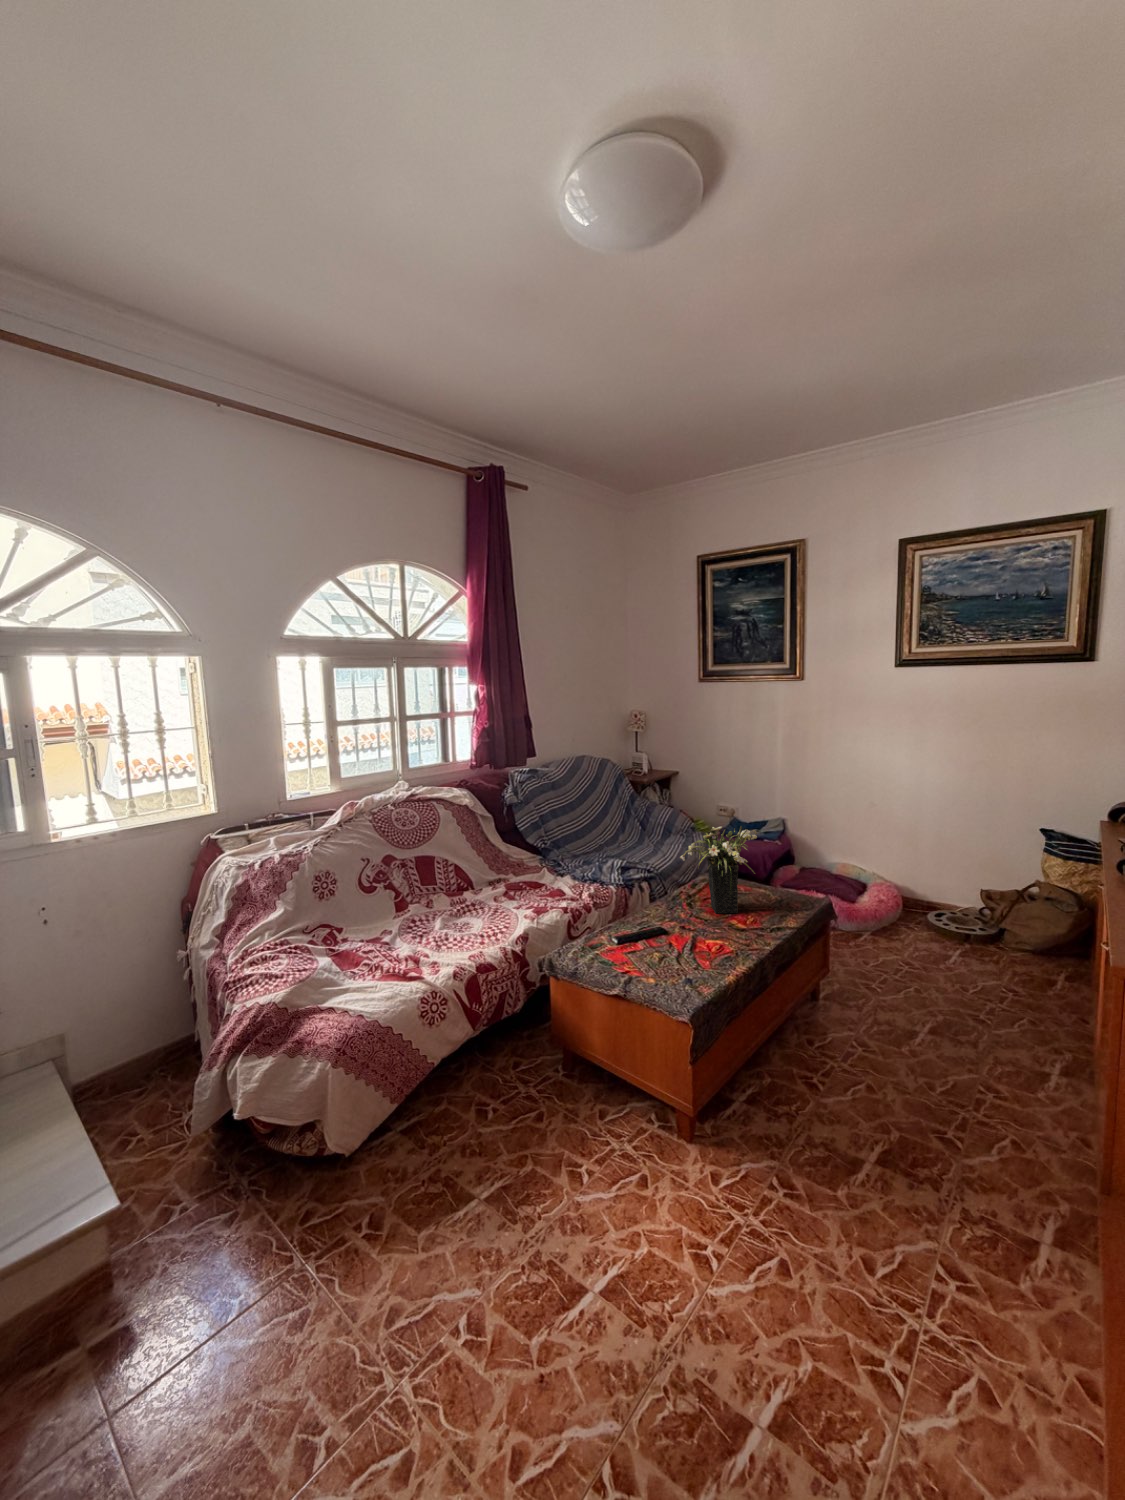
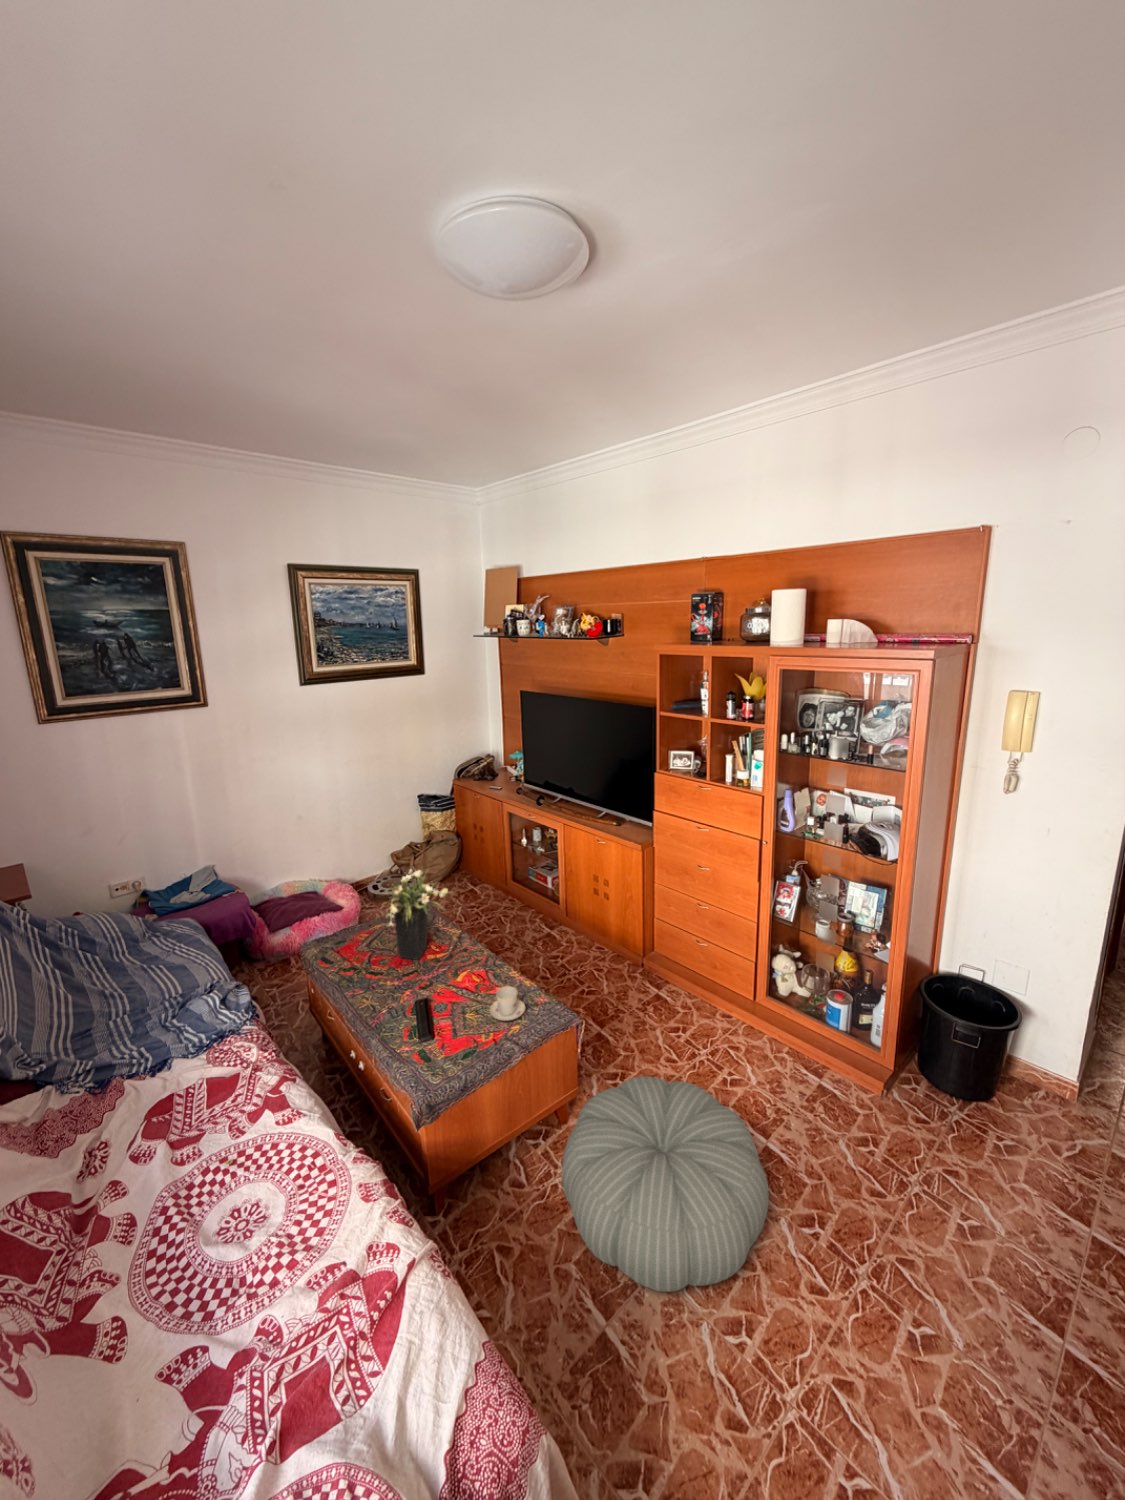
teacup: none [646,941,683,974] -> present [490,986,525,1021]
pouf: none [484,1090,734,1356] -> present [561,1076,769,1292]

